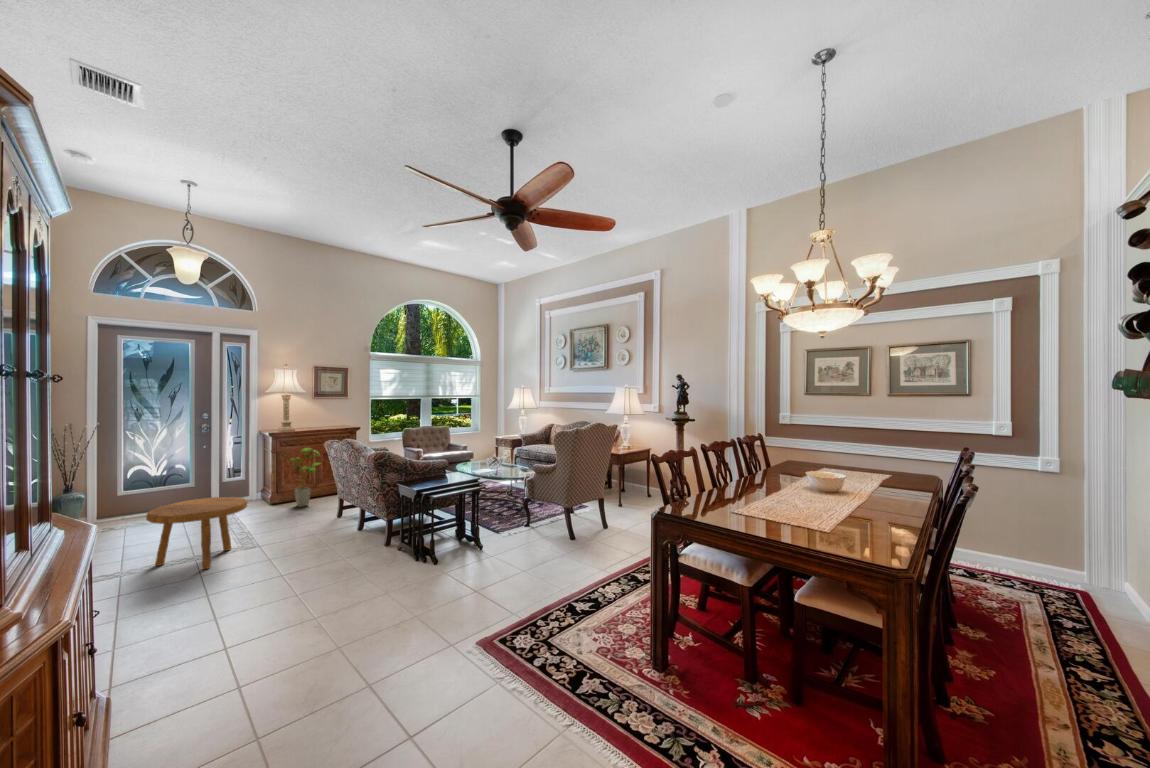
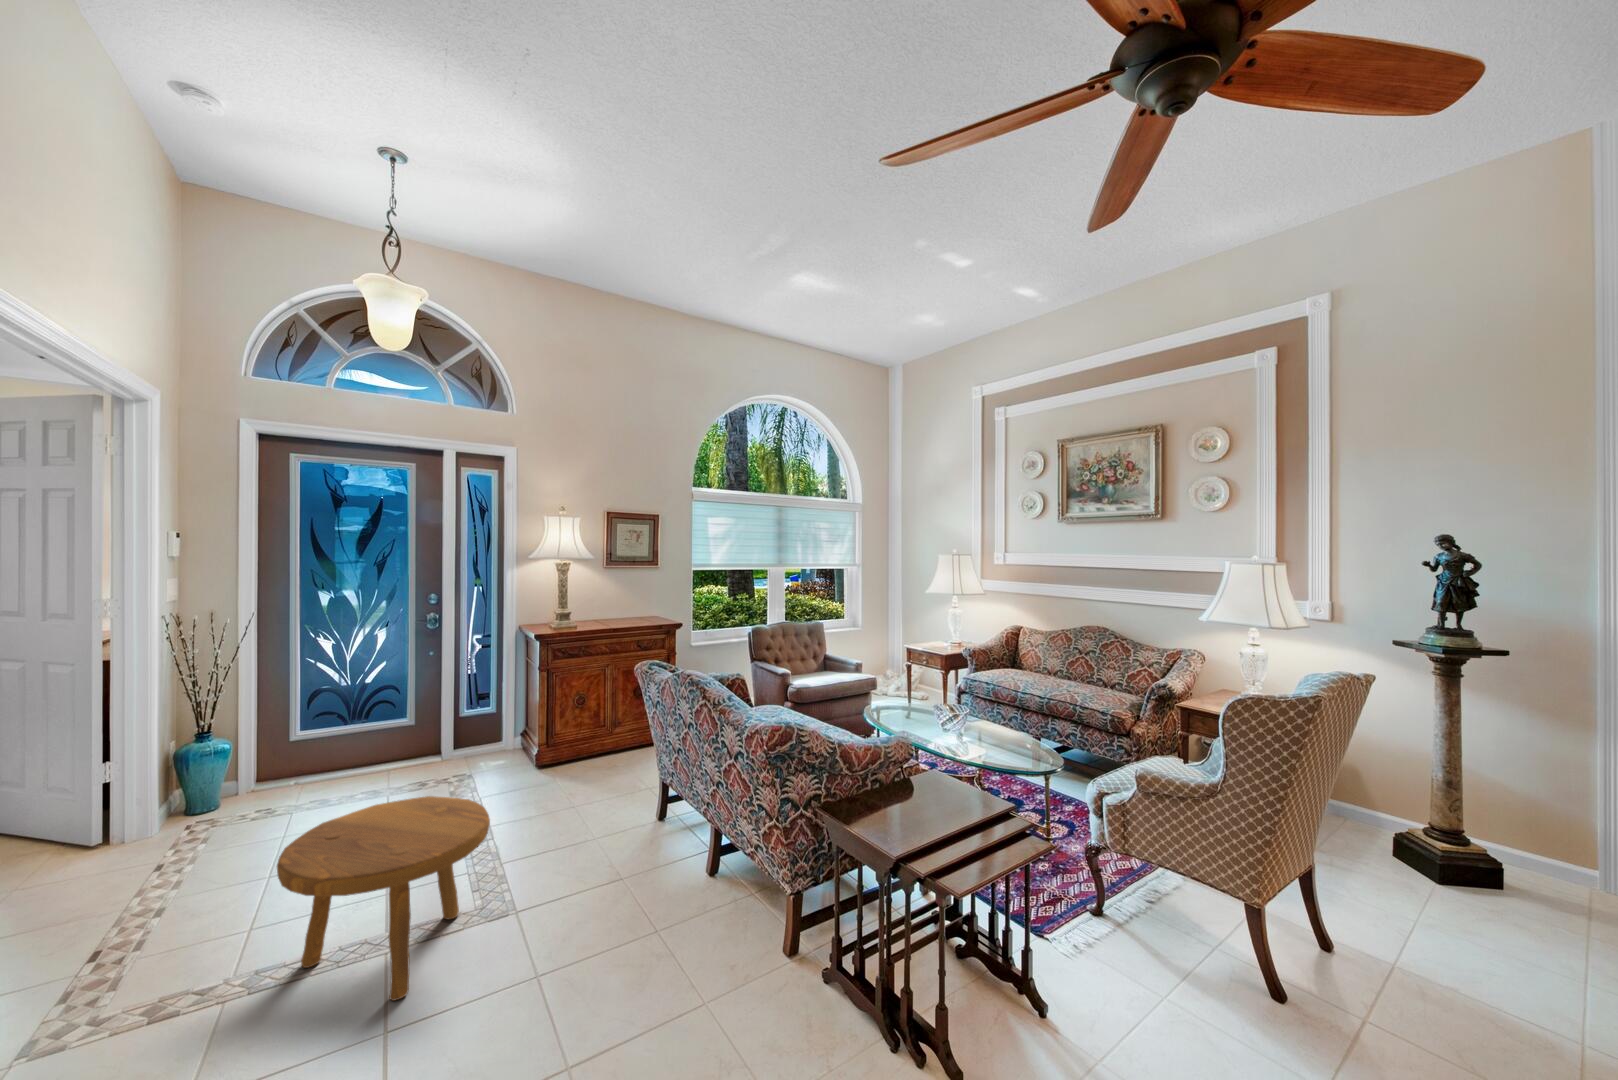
house plant: present [291,448,320,507] -> none [566,664,622,775]

